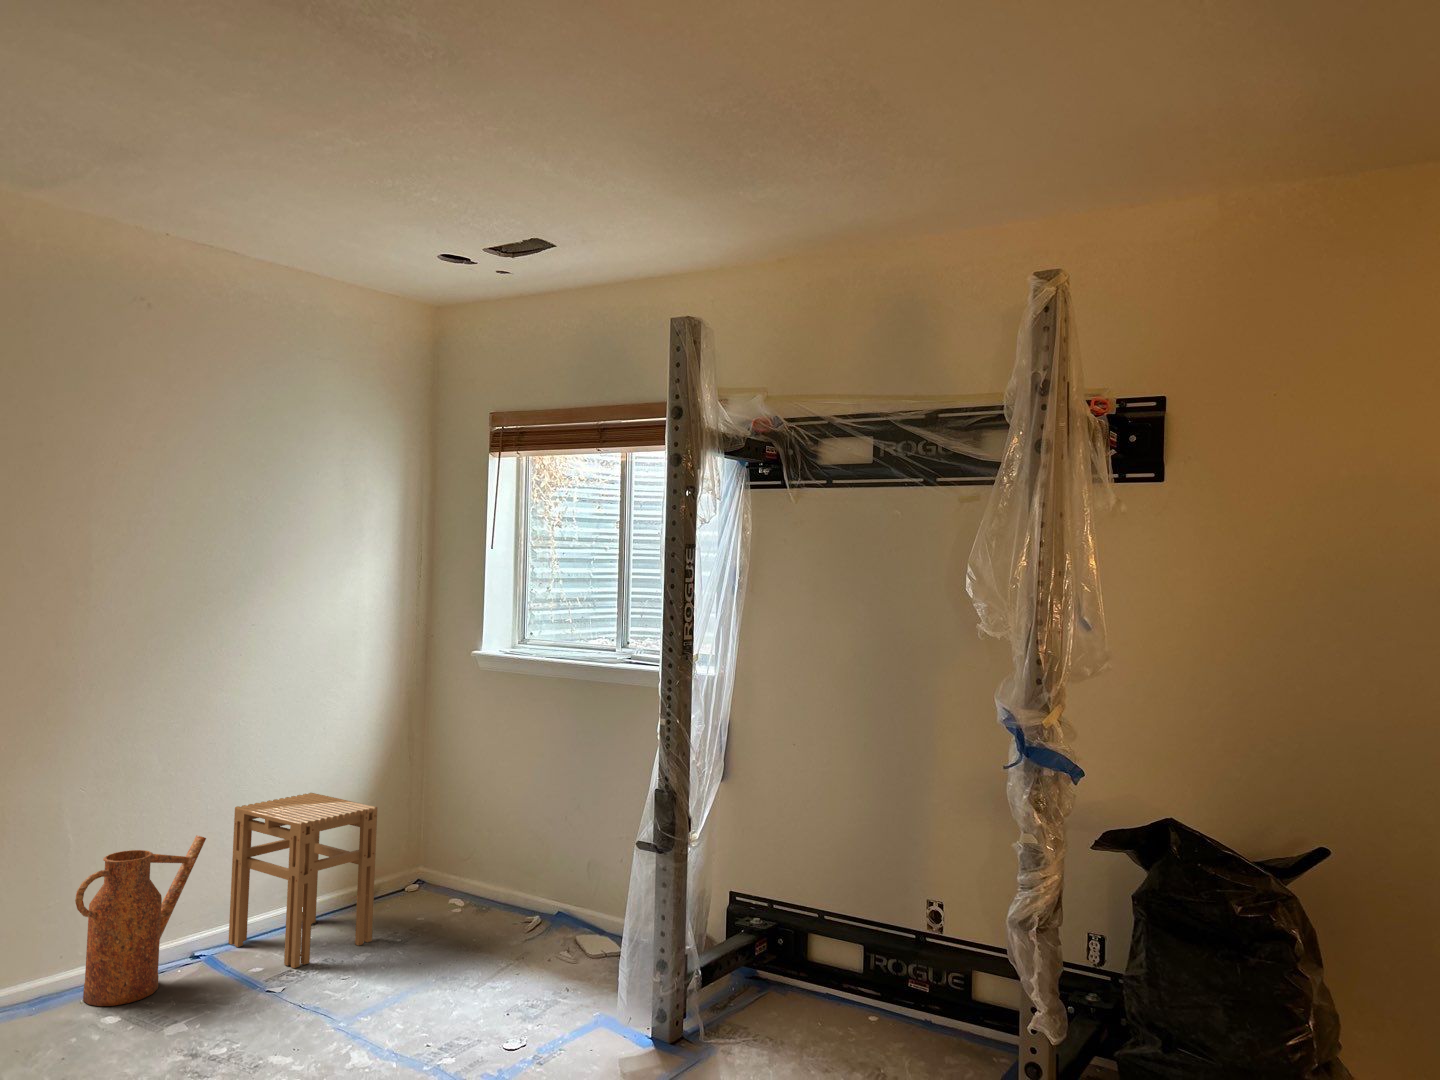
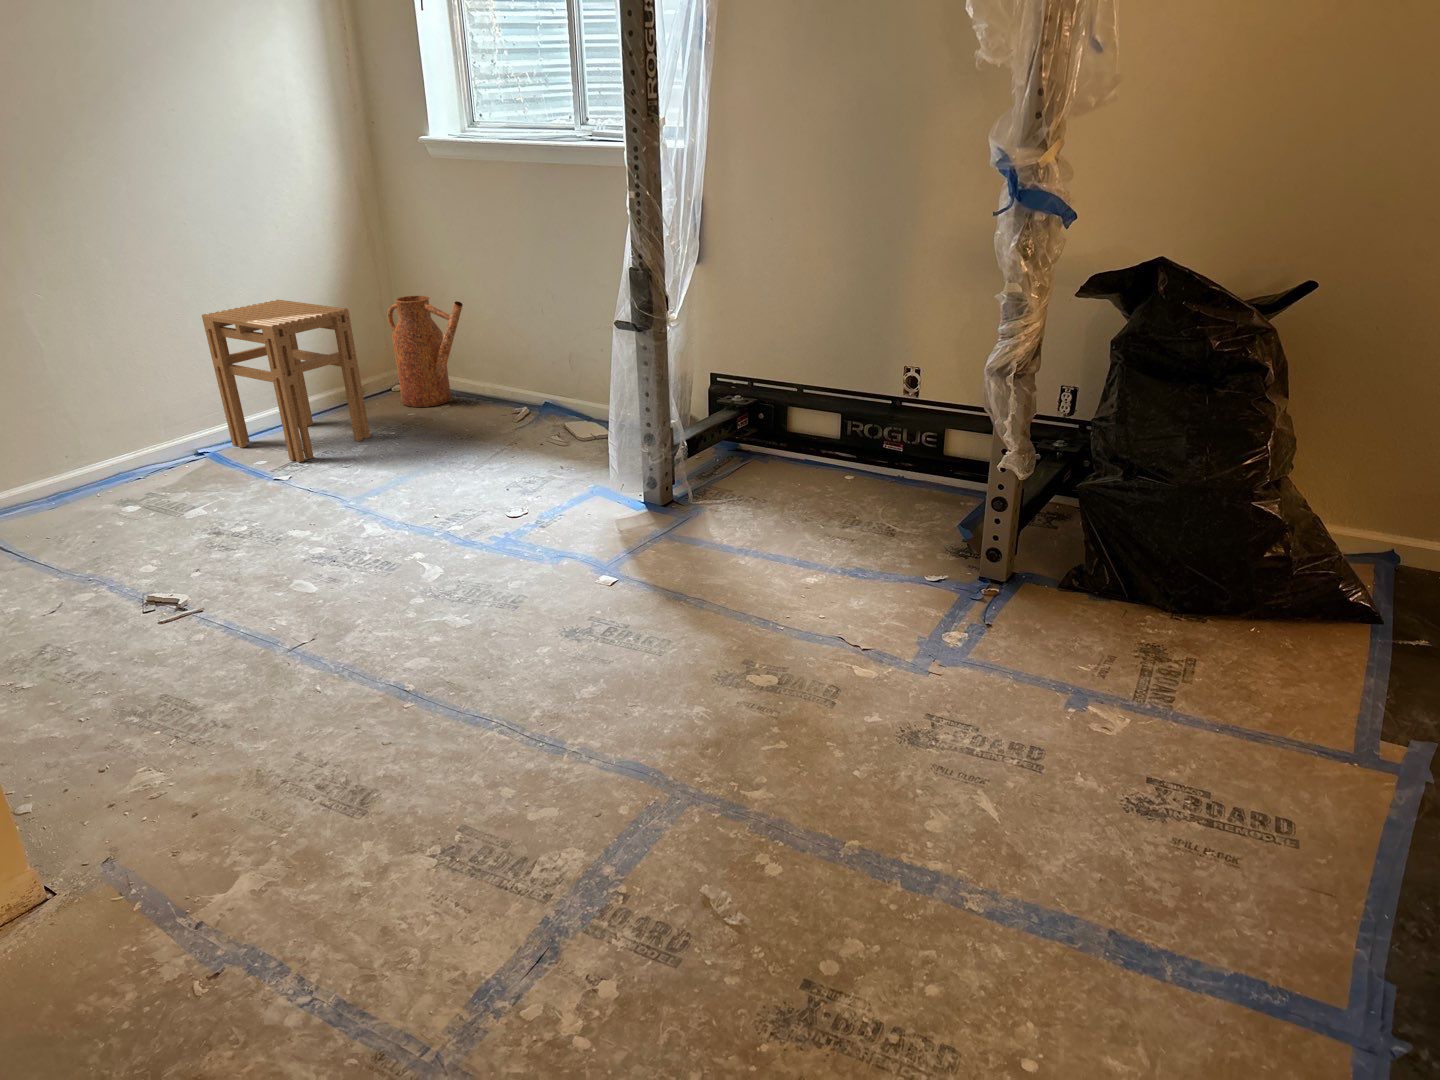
watering can: present [75,836,206,1006] -> present [387,296,463,407]

